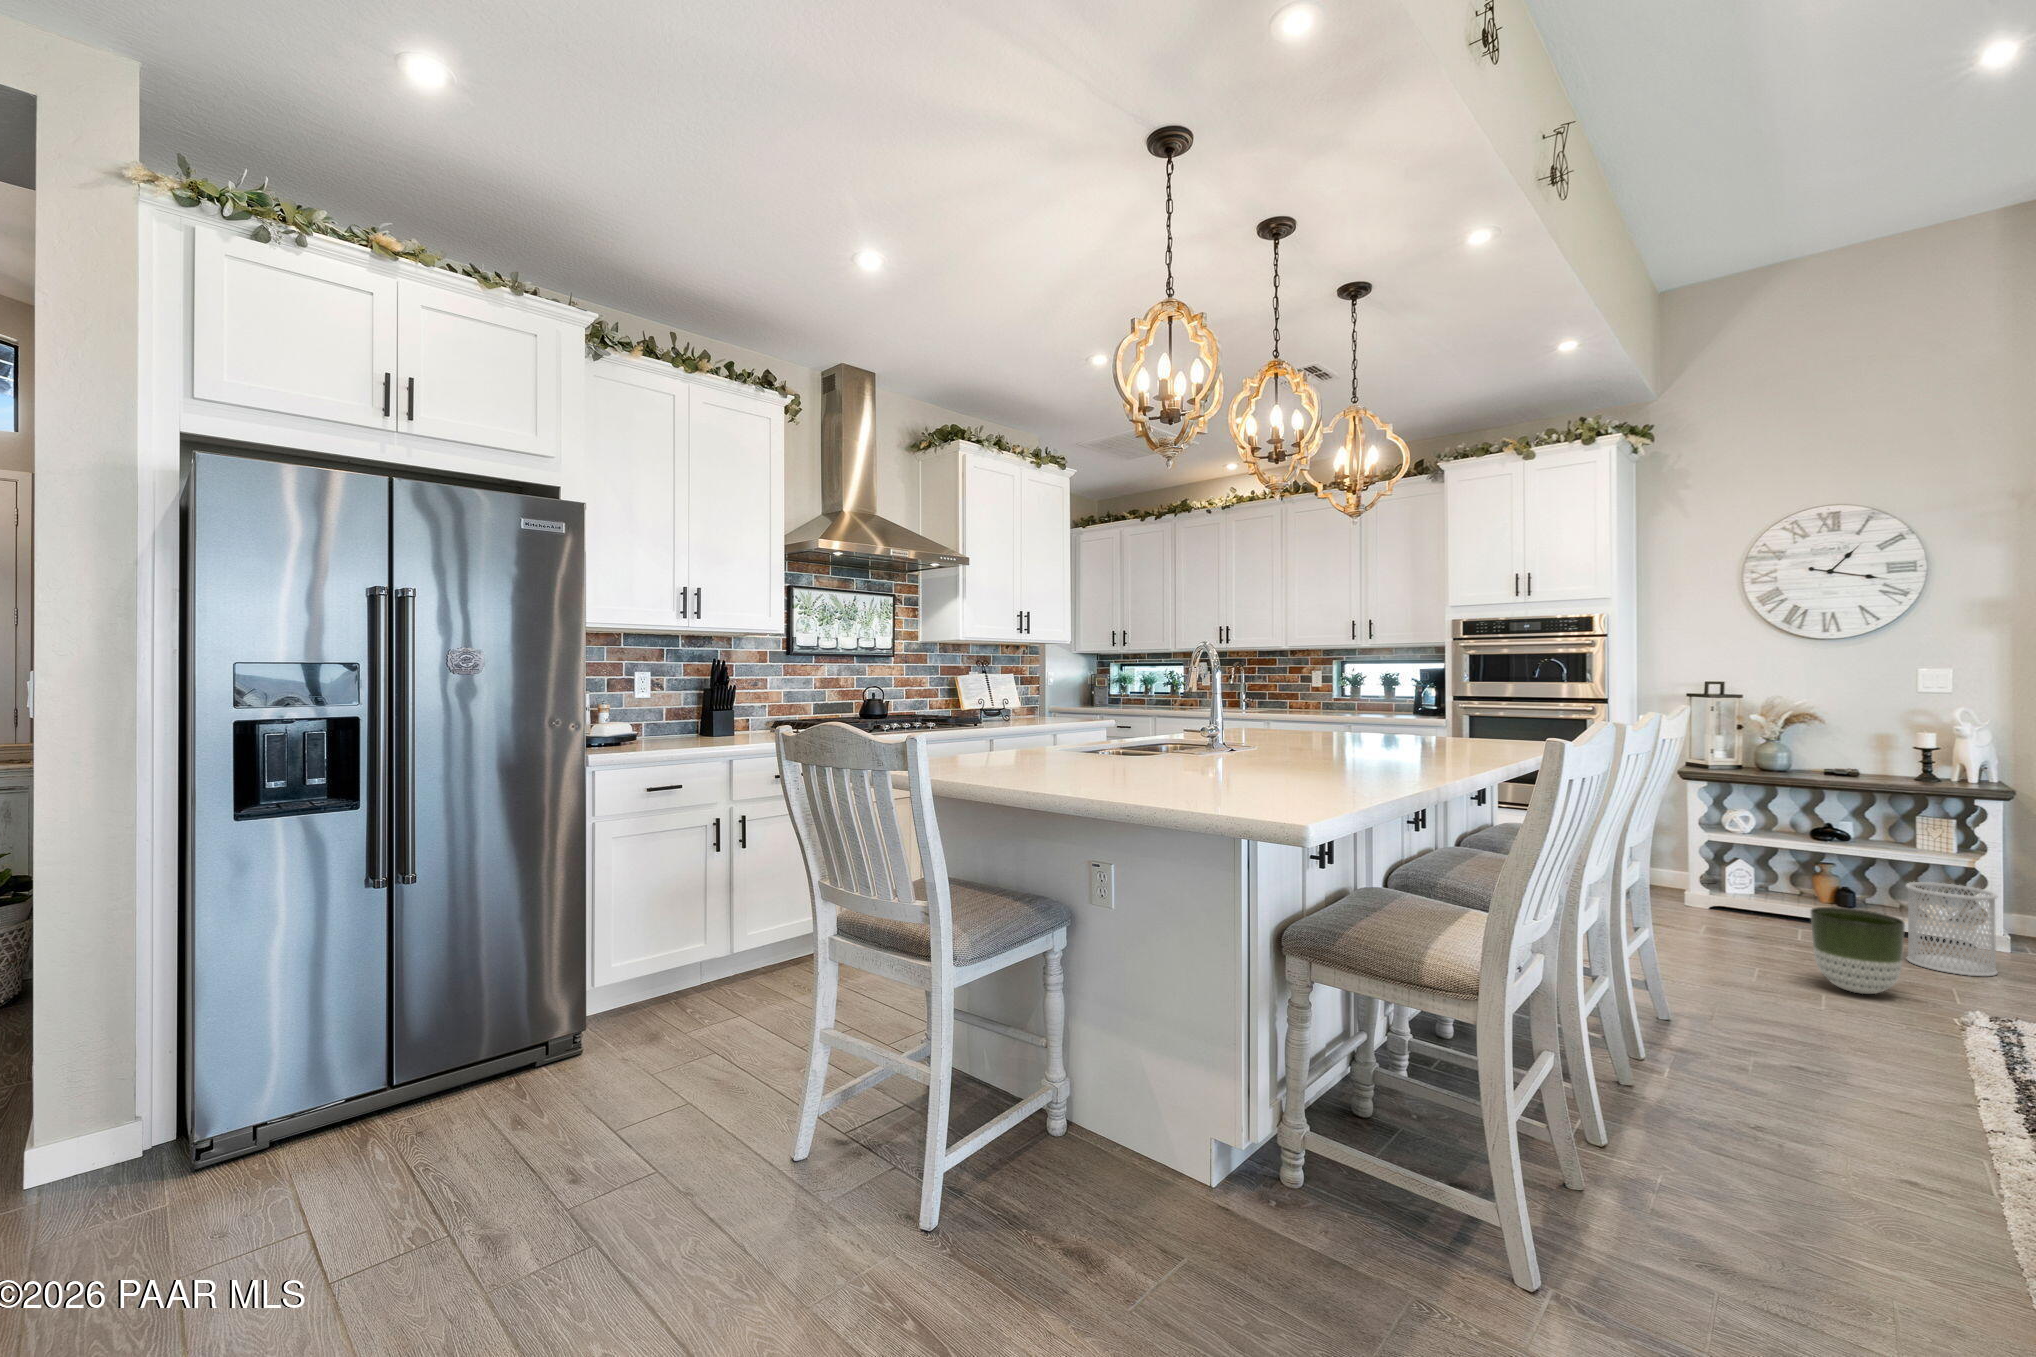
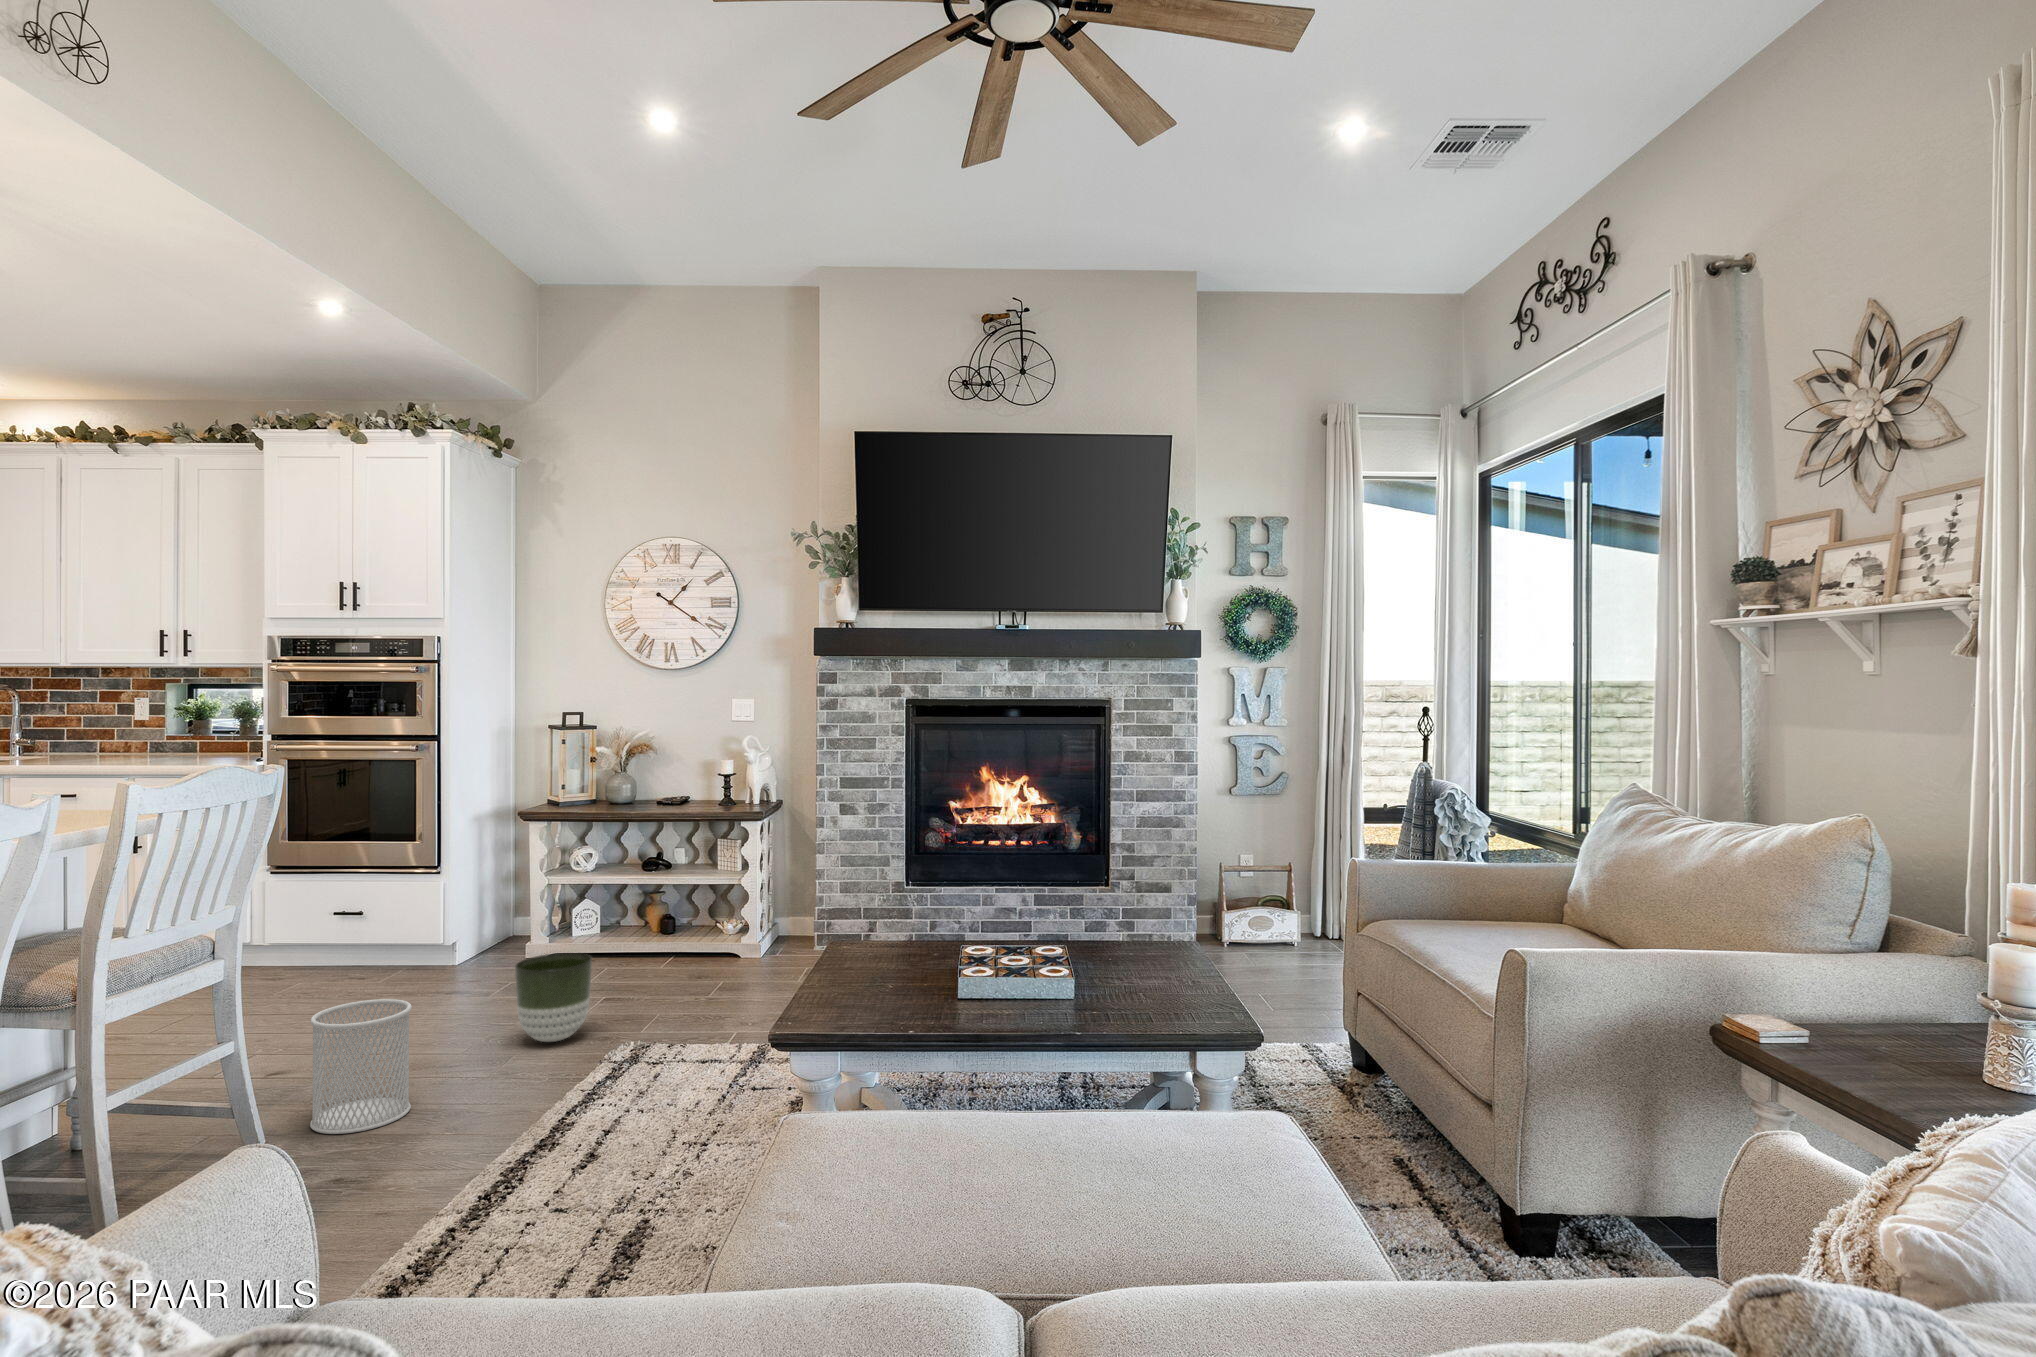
wastebasket: present [1906,882,1998,976] -> present [310,999,412,1134]

